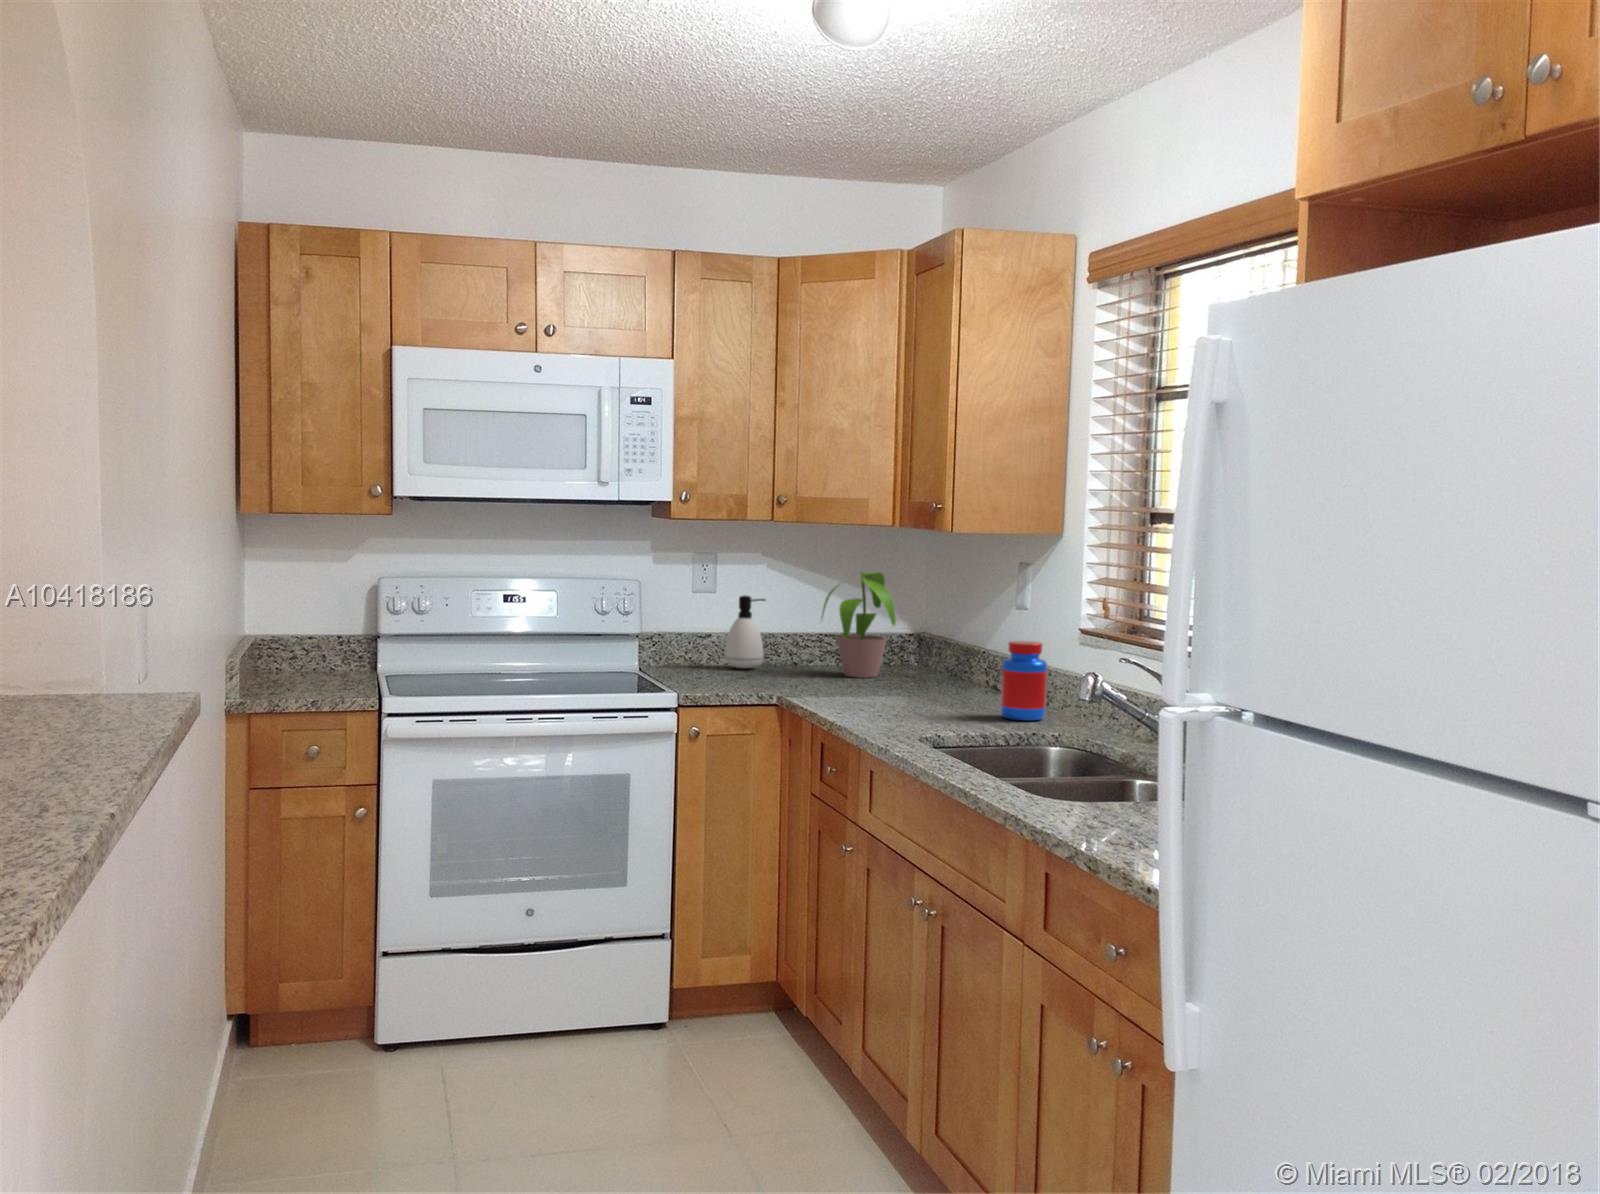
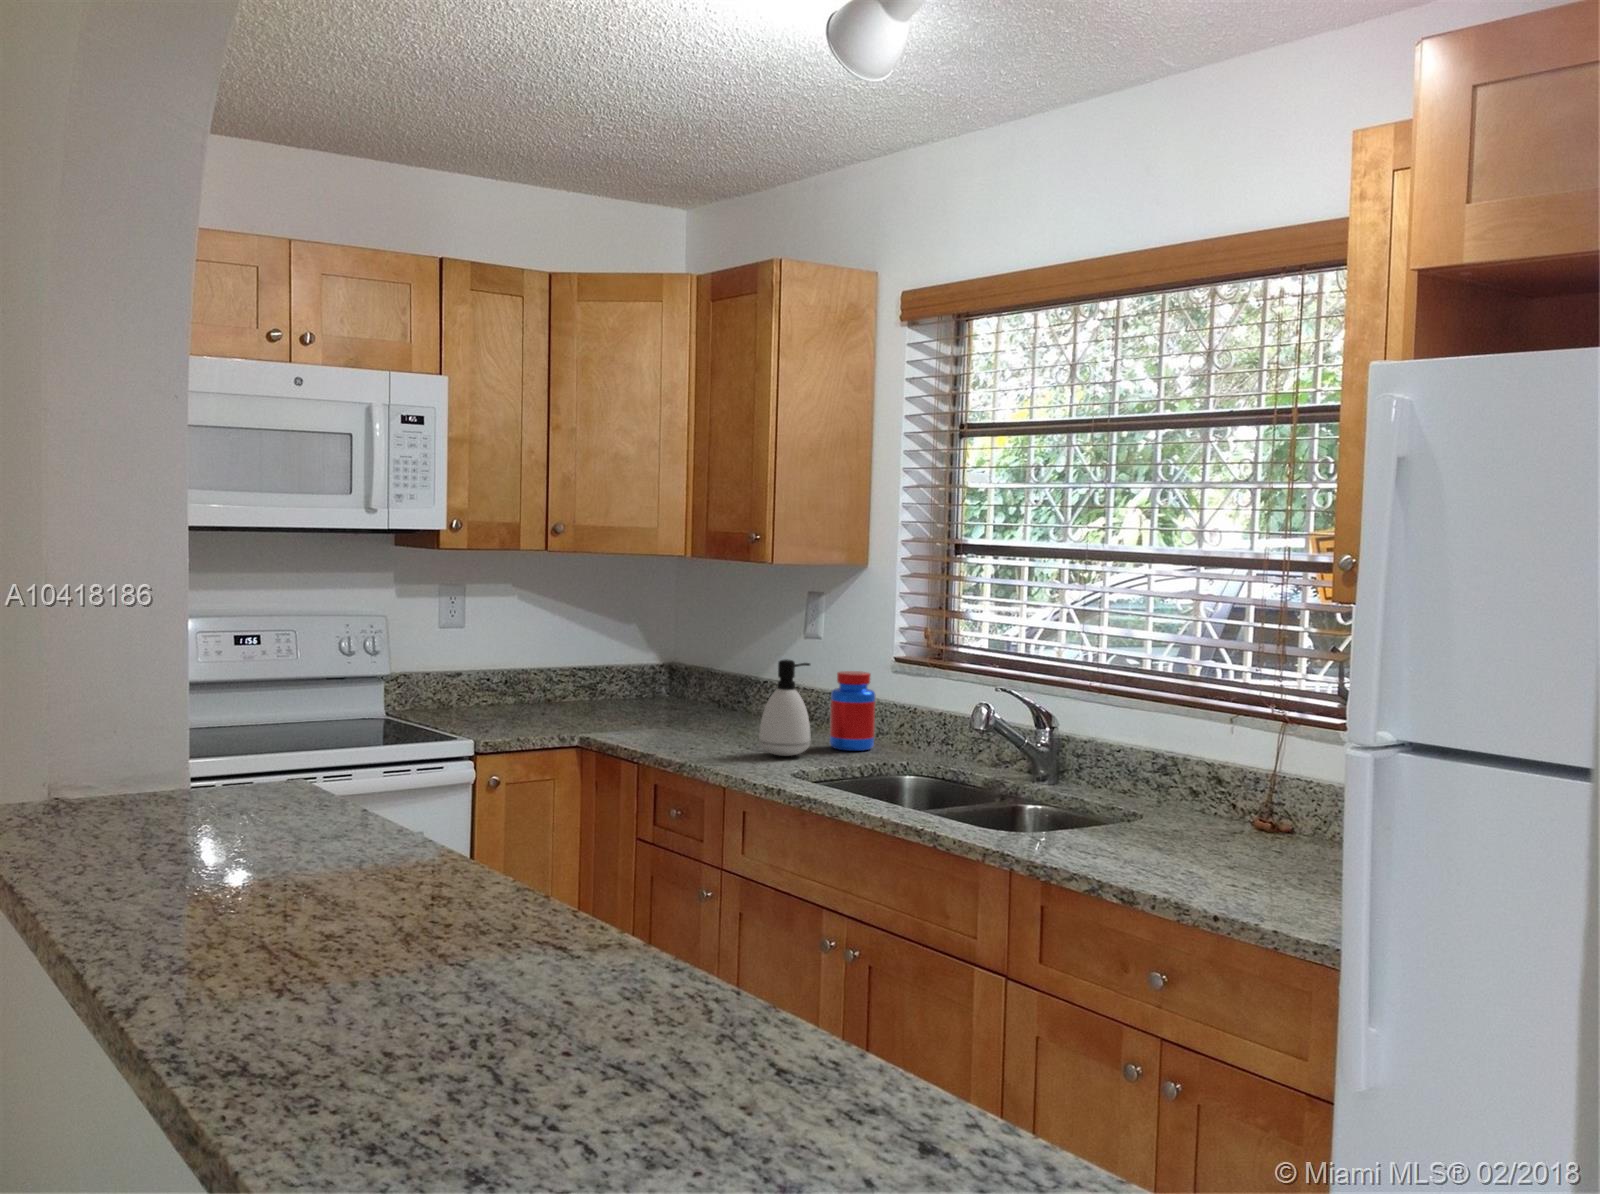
potted plant: present [821,572,896,678] -> none [581,602,676,713]
soap dispenser: present [724,596,765,668] -> present [759,659,811,756]

